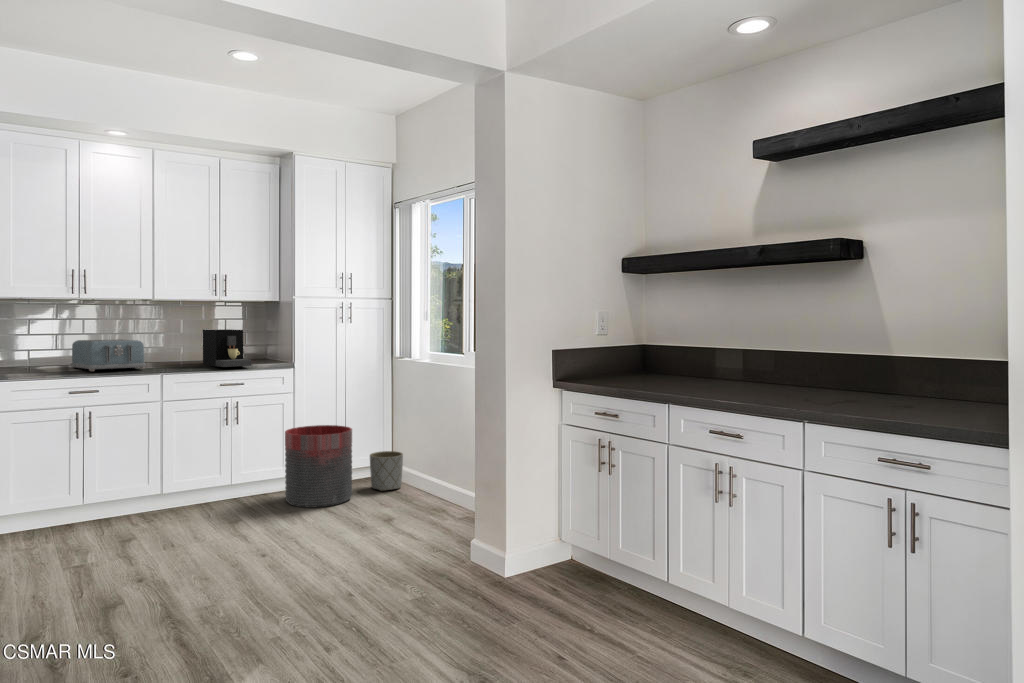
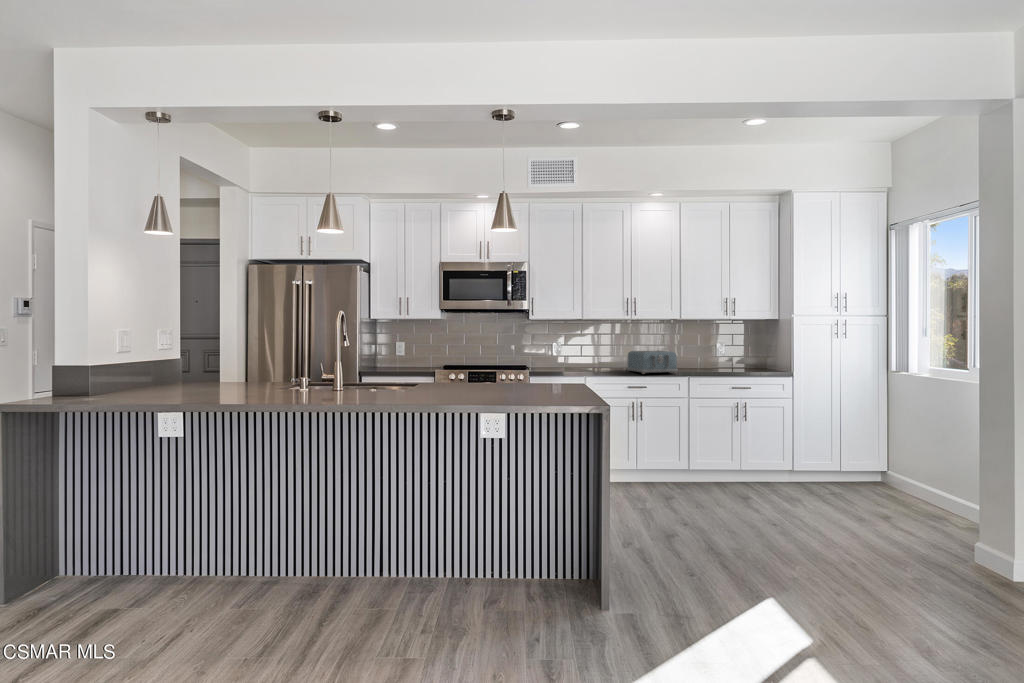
coffee maker: present [203,329,251,367] -> none [716,343,757,374]
trash can: present [285,425,352,508] -> none [786,428,848,499]
planter: present [370,451,403,491] -> none [864,457,899,494]

